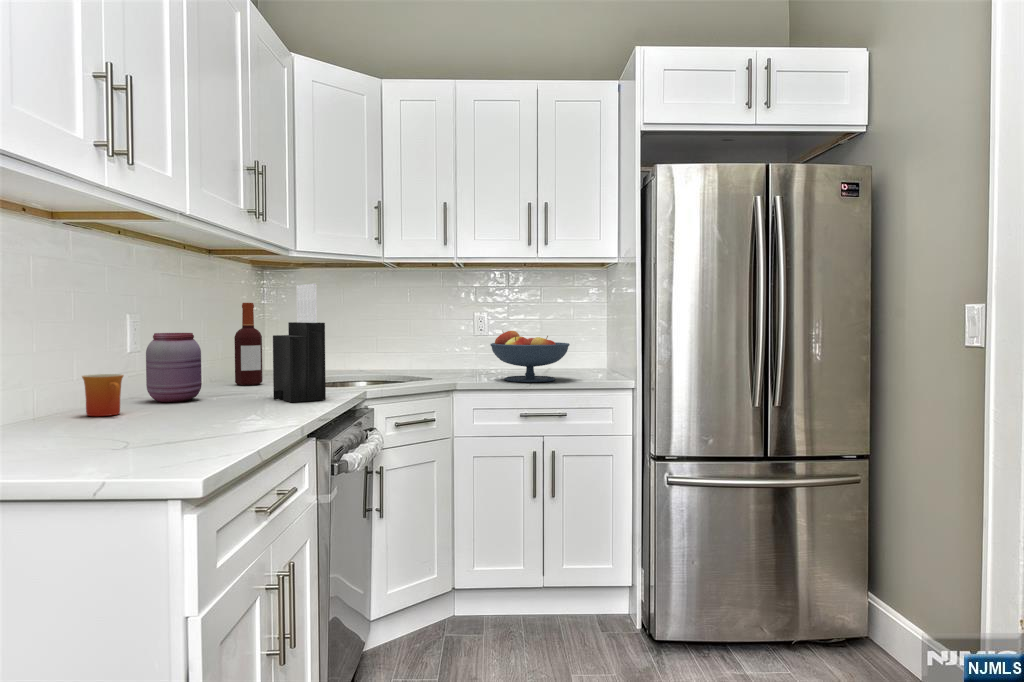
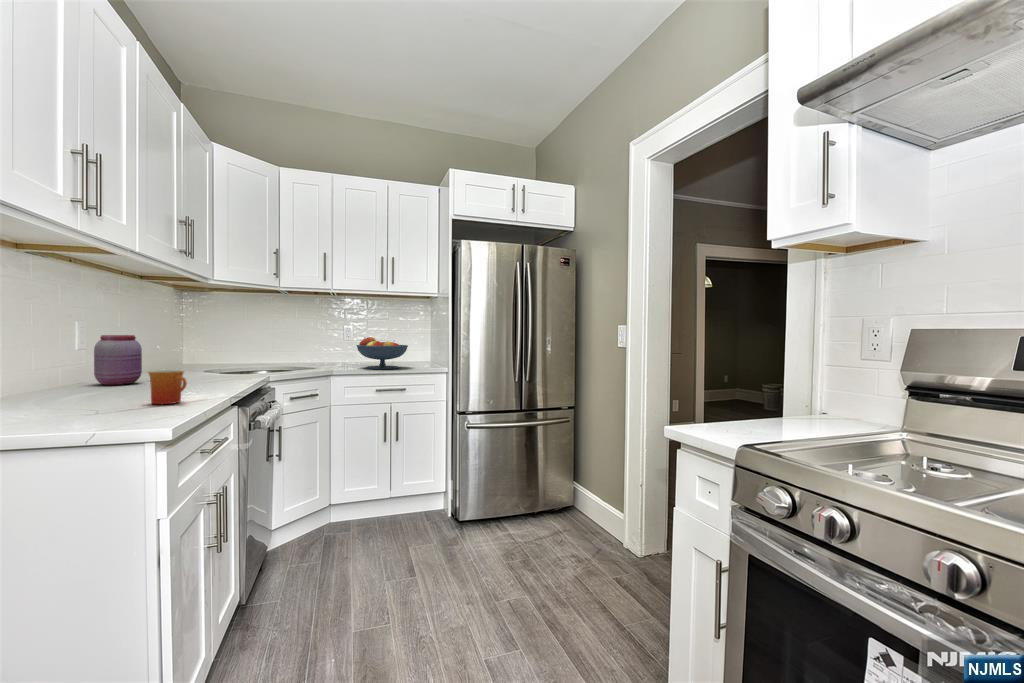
knife block: present [273,283,326,402] -> none [200,303,243,383]
bottle: present [234,303,263,385] -> none [164,315,187,374]
mug: present [82,374,124,416] -> present [148,370,187,404]

